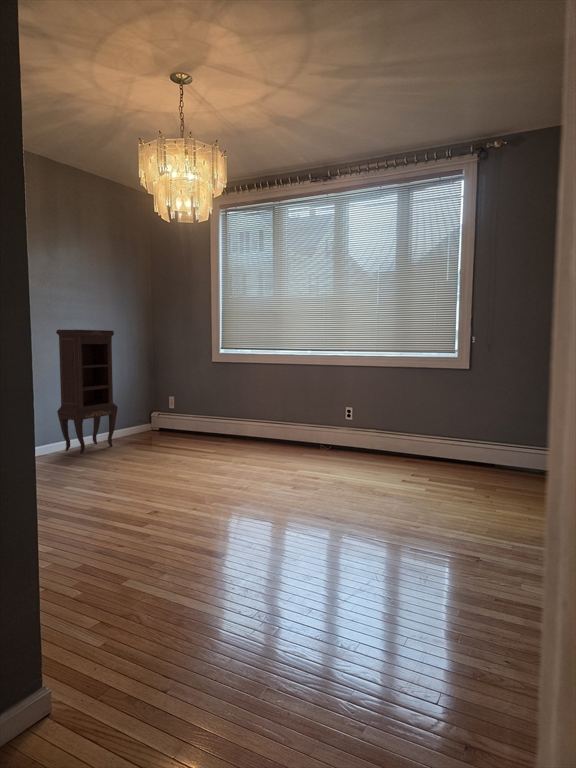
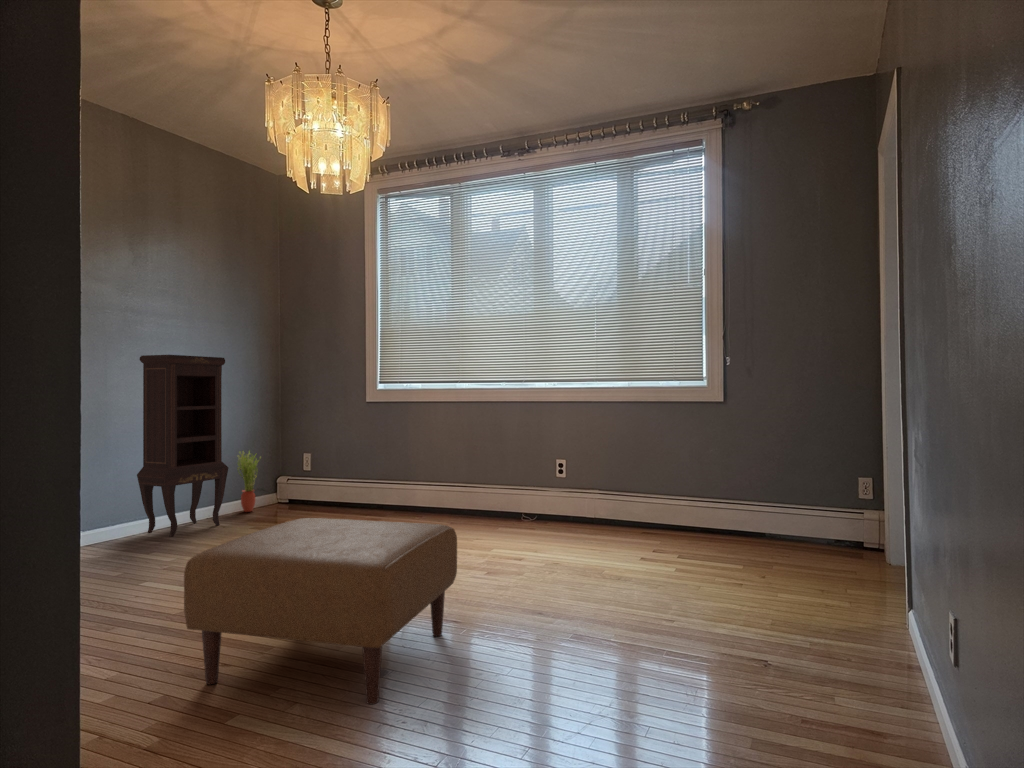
potted plant: none [123,394,140,437] -> present [237,452,261,512]
ottoman: none [94,450,269,573] -> present [184,518,457,704]

